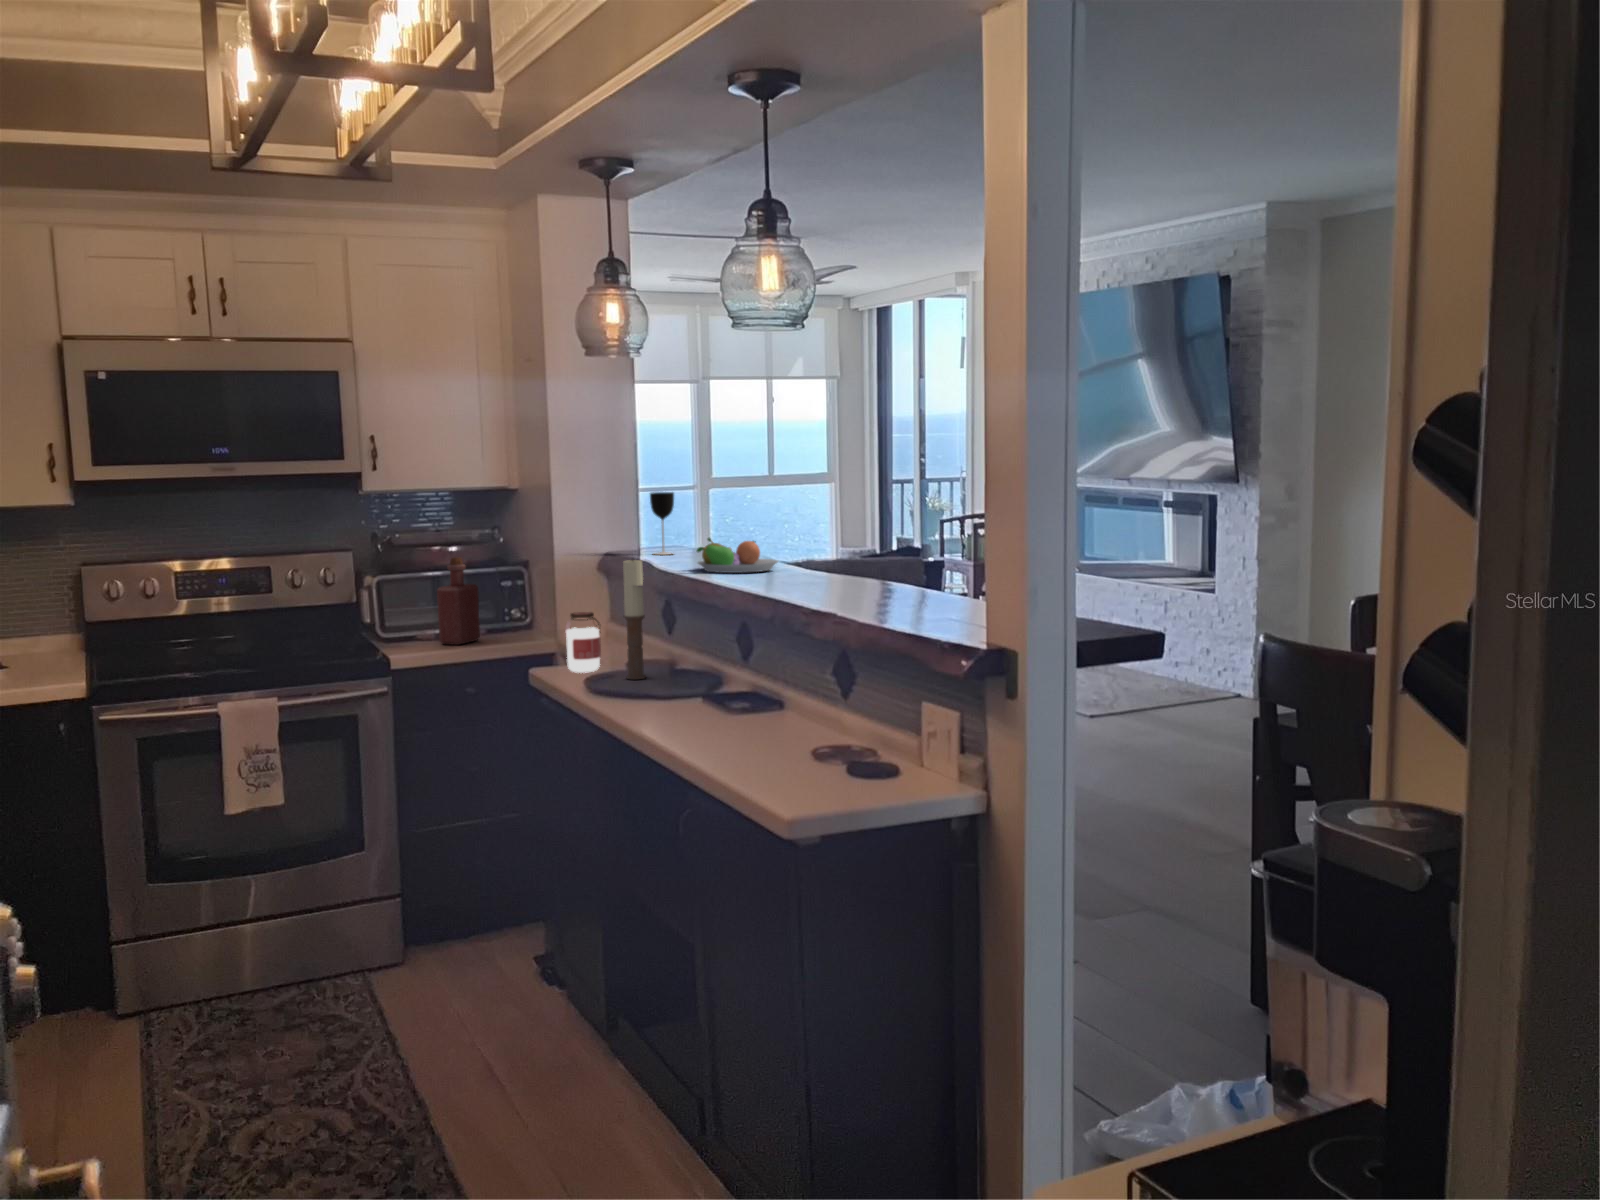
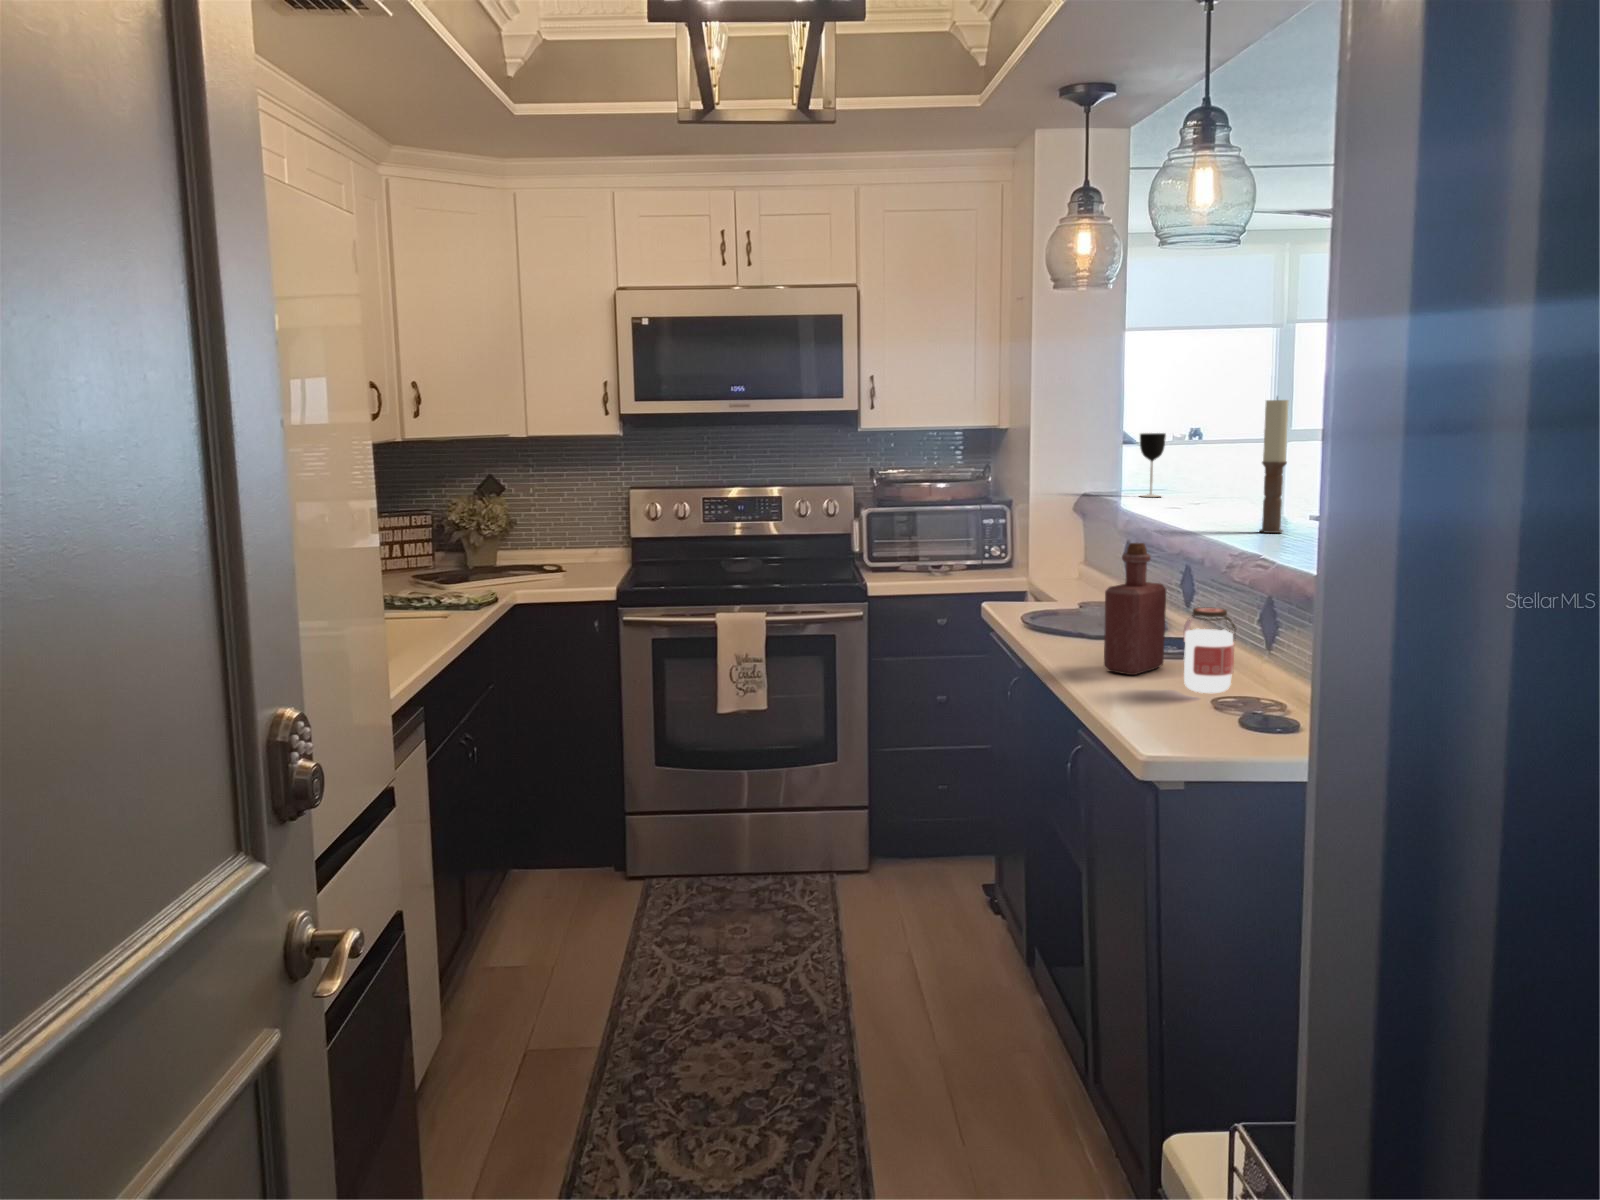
fruit bowl: present [697,538,778,573] -> none [1166,479,1261,517]
bottle: present [437,557,480,645] -> present [1104,543,1166,675]
candle: present [623,560,646,679] -> present [1260,399,1288,533]
jar: present [565,612,601,673] -> present [1183,607,1236,693]

